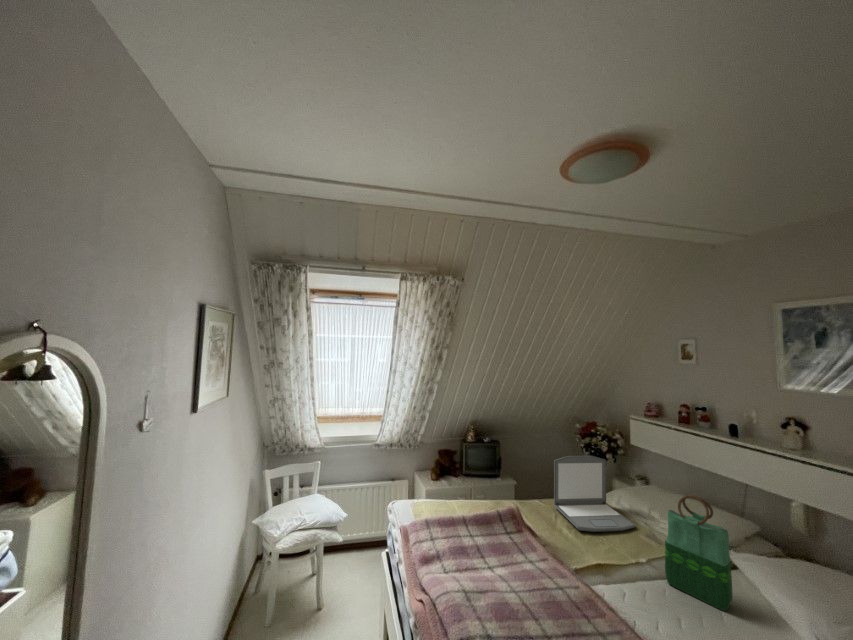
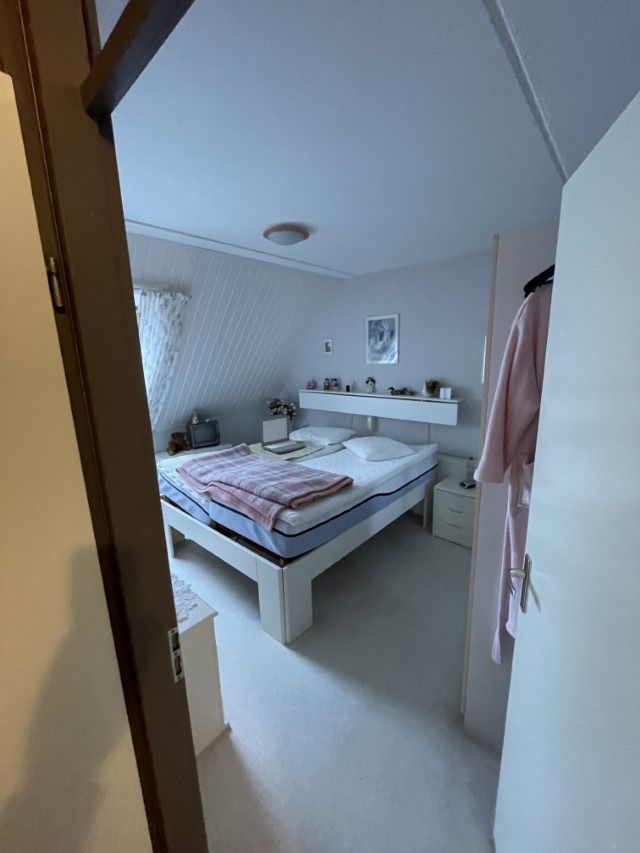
tote bag: present [665,495,732,611] -> none [319,416,344,462]

